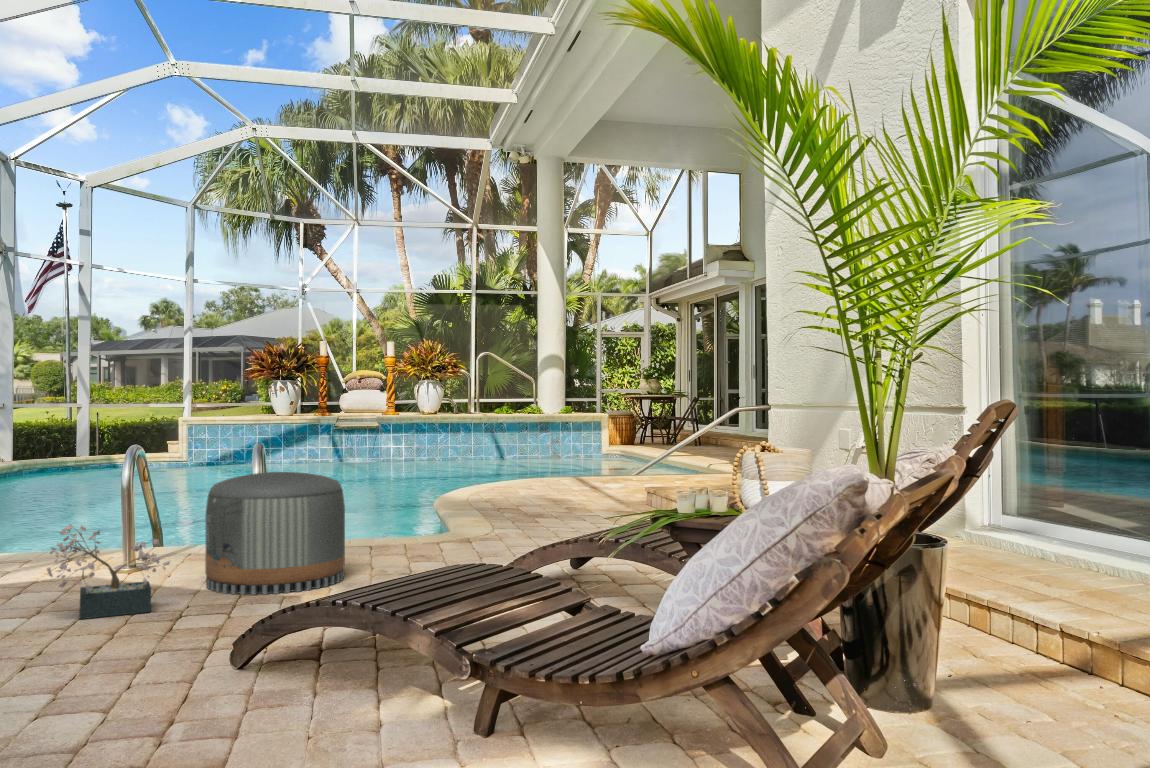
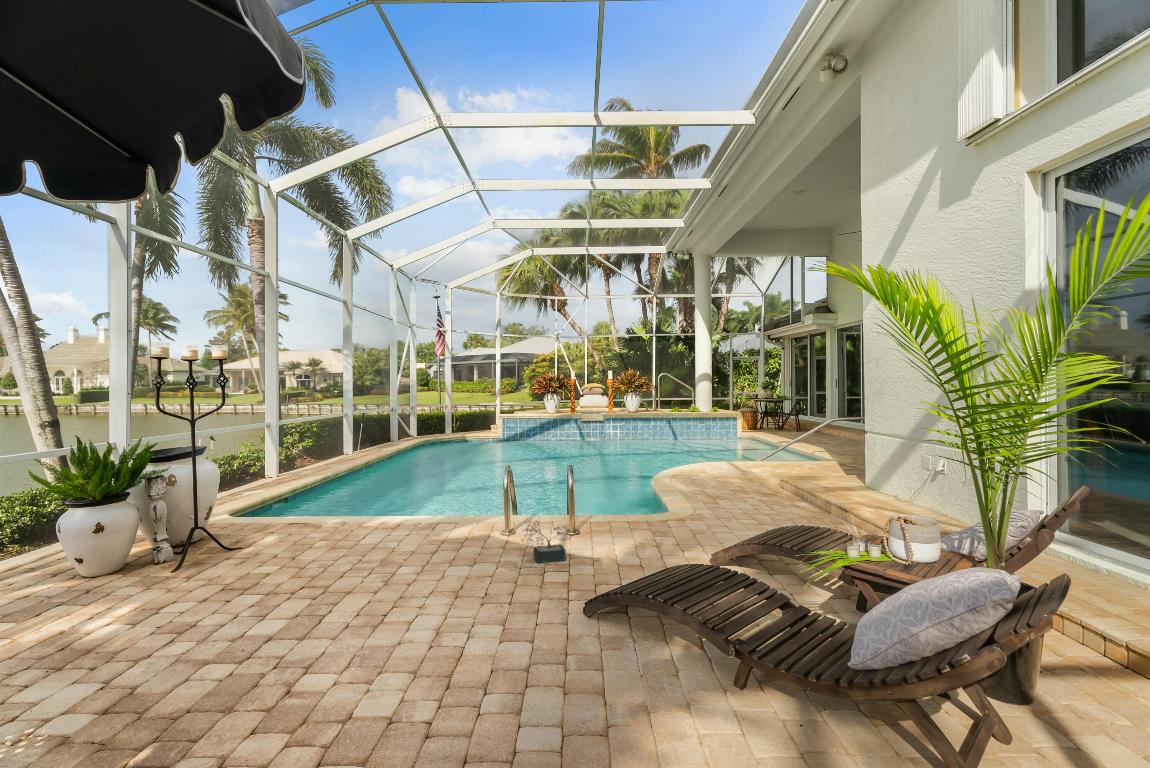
pouf: present [205,472,345,595] -> none [578,487,643,551]

